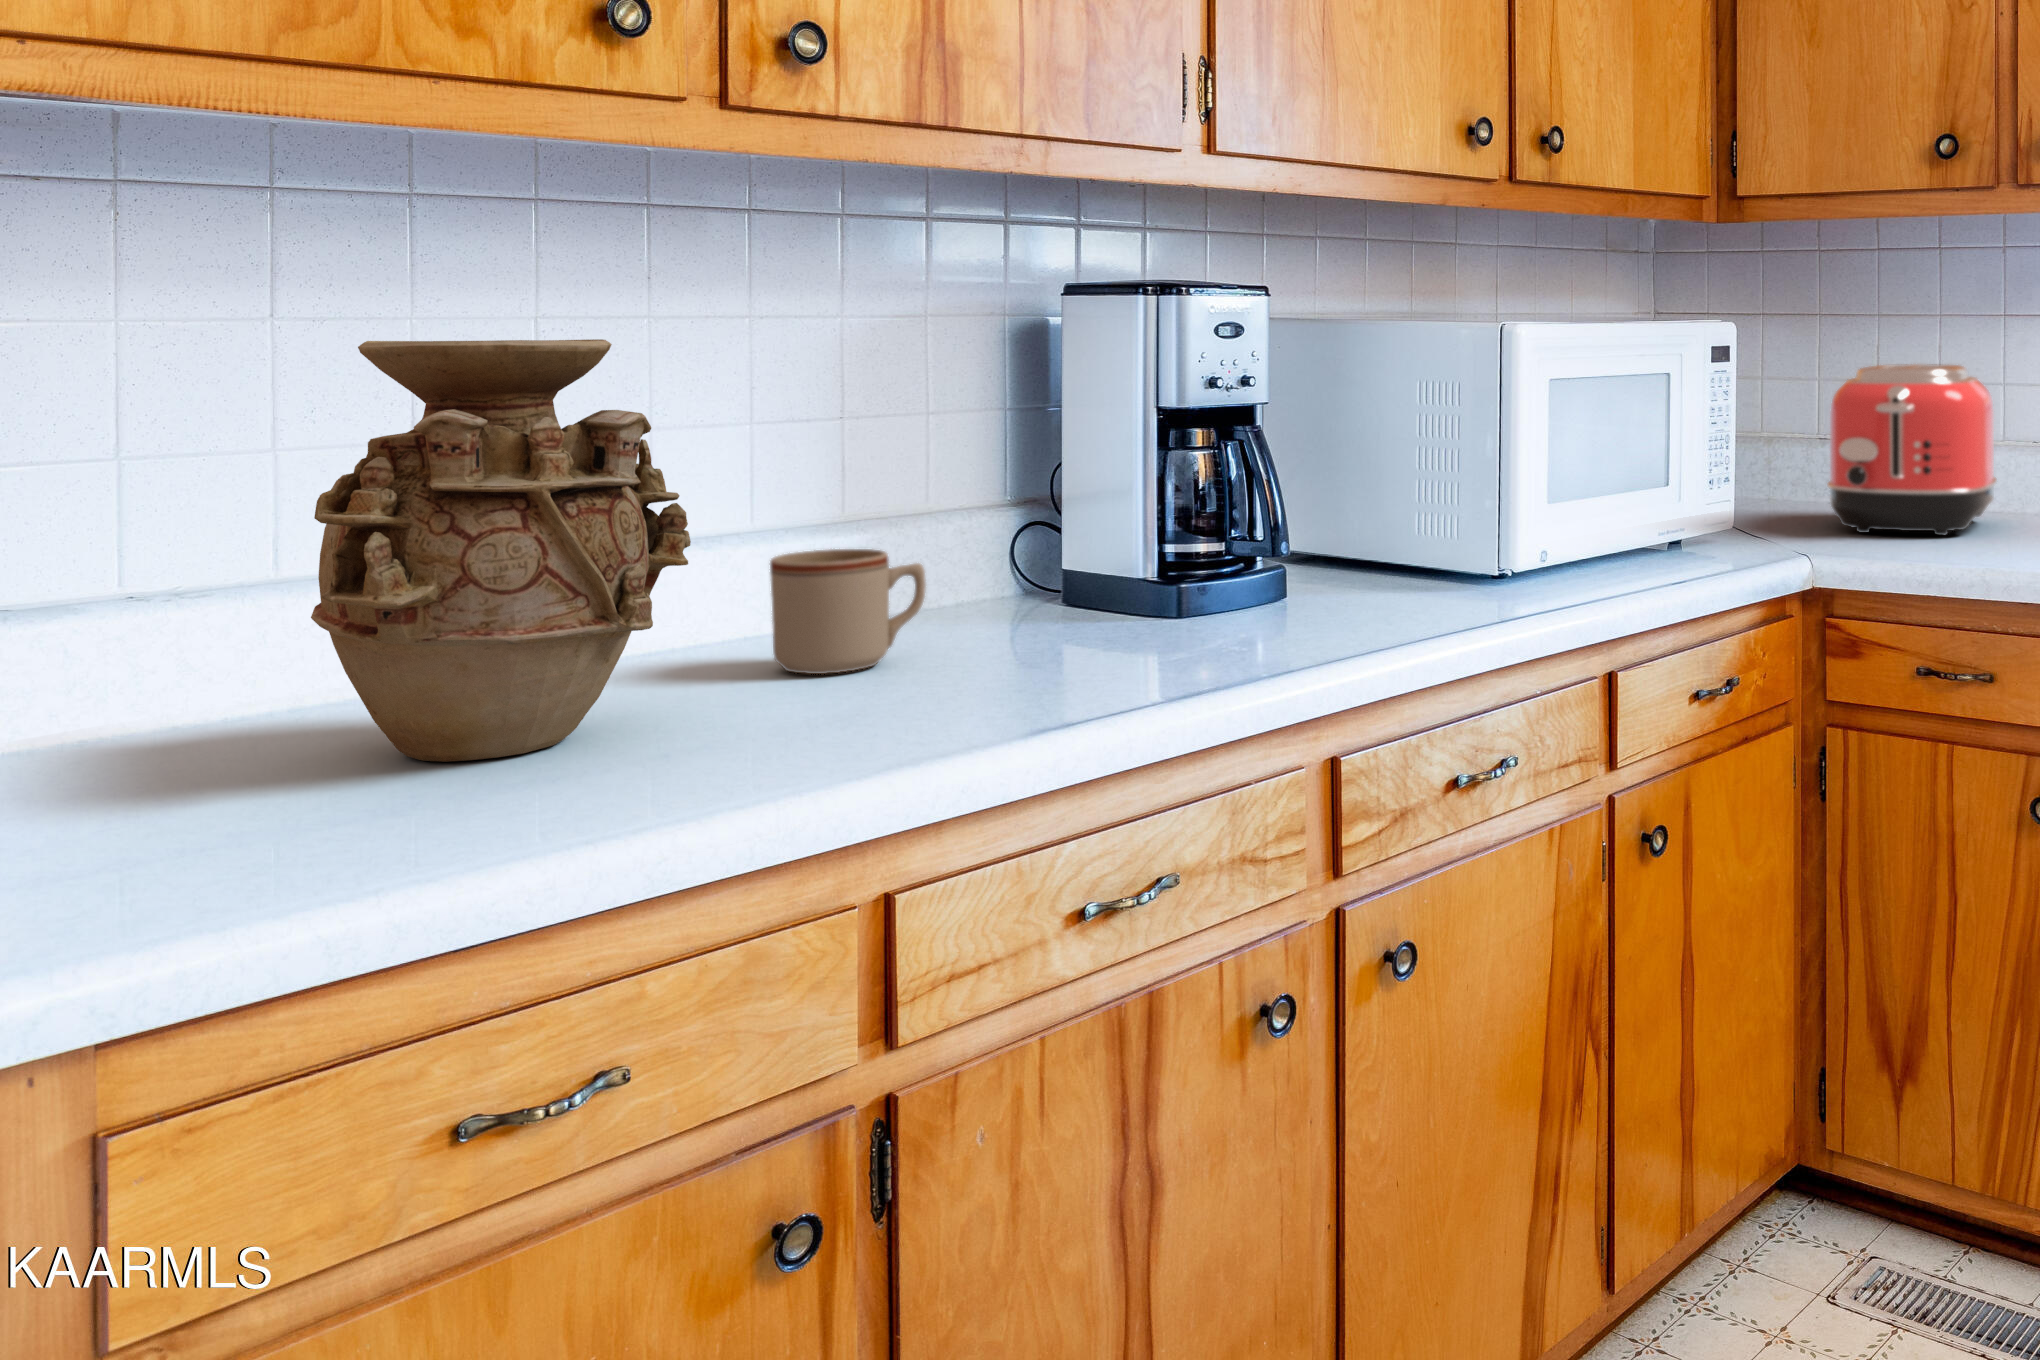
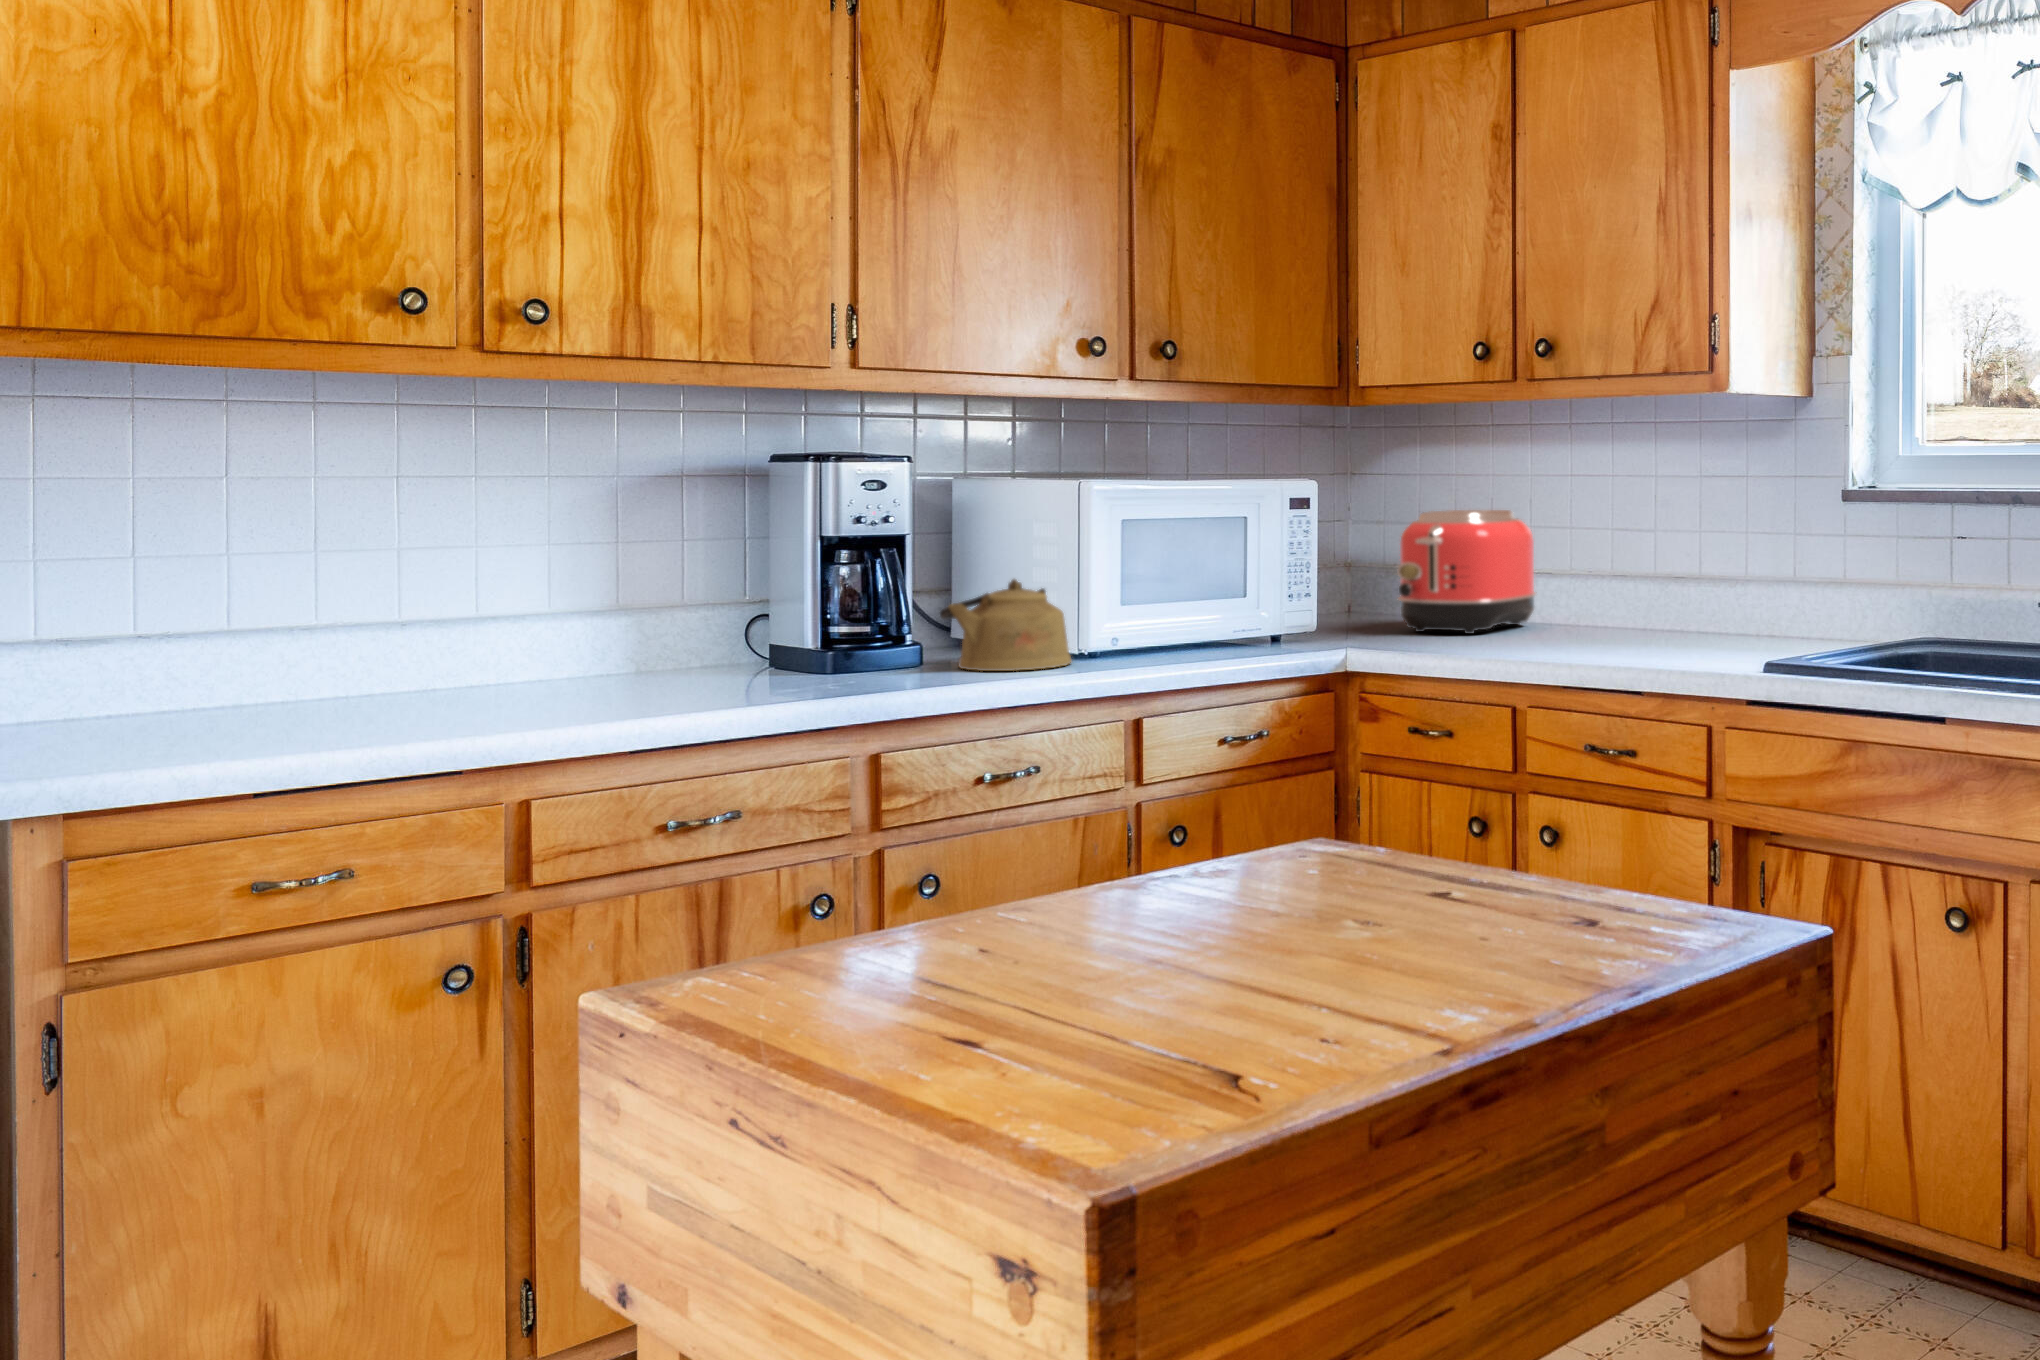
vase: present [311,339,691,762] -> none [216,489,456,727]
kettle: none [1319,471,1510,612] -> present [940,579,1071,671]
mug: present [770,549,926,674] -> none [536,621,639,695]

